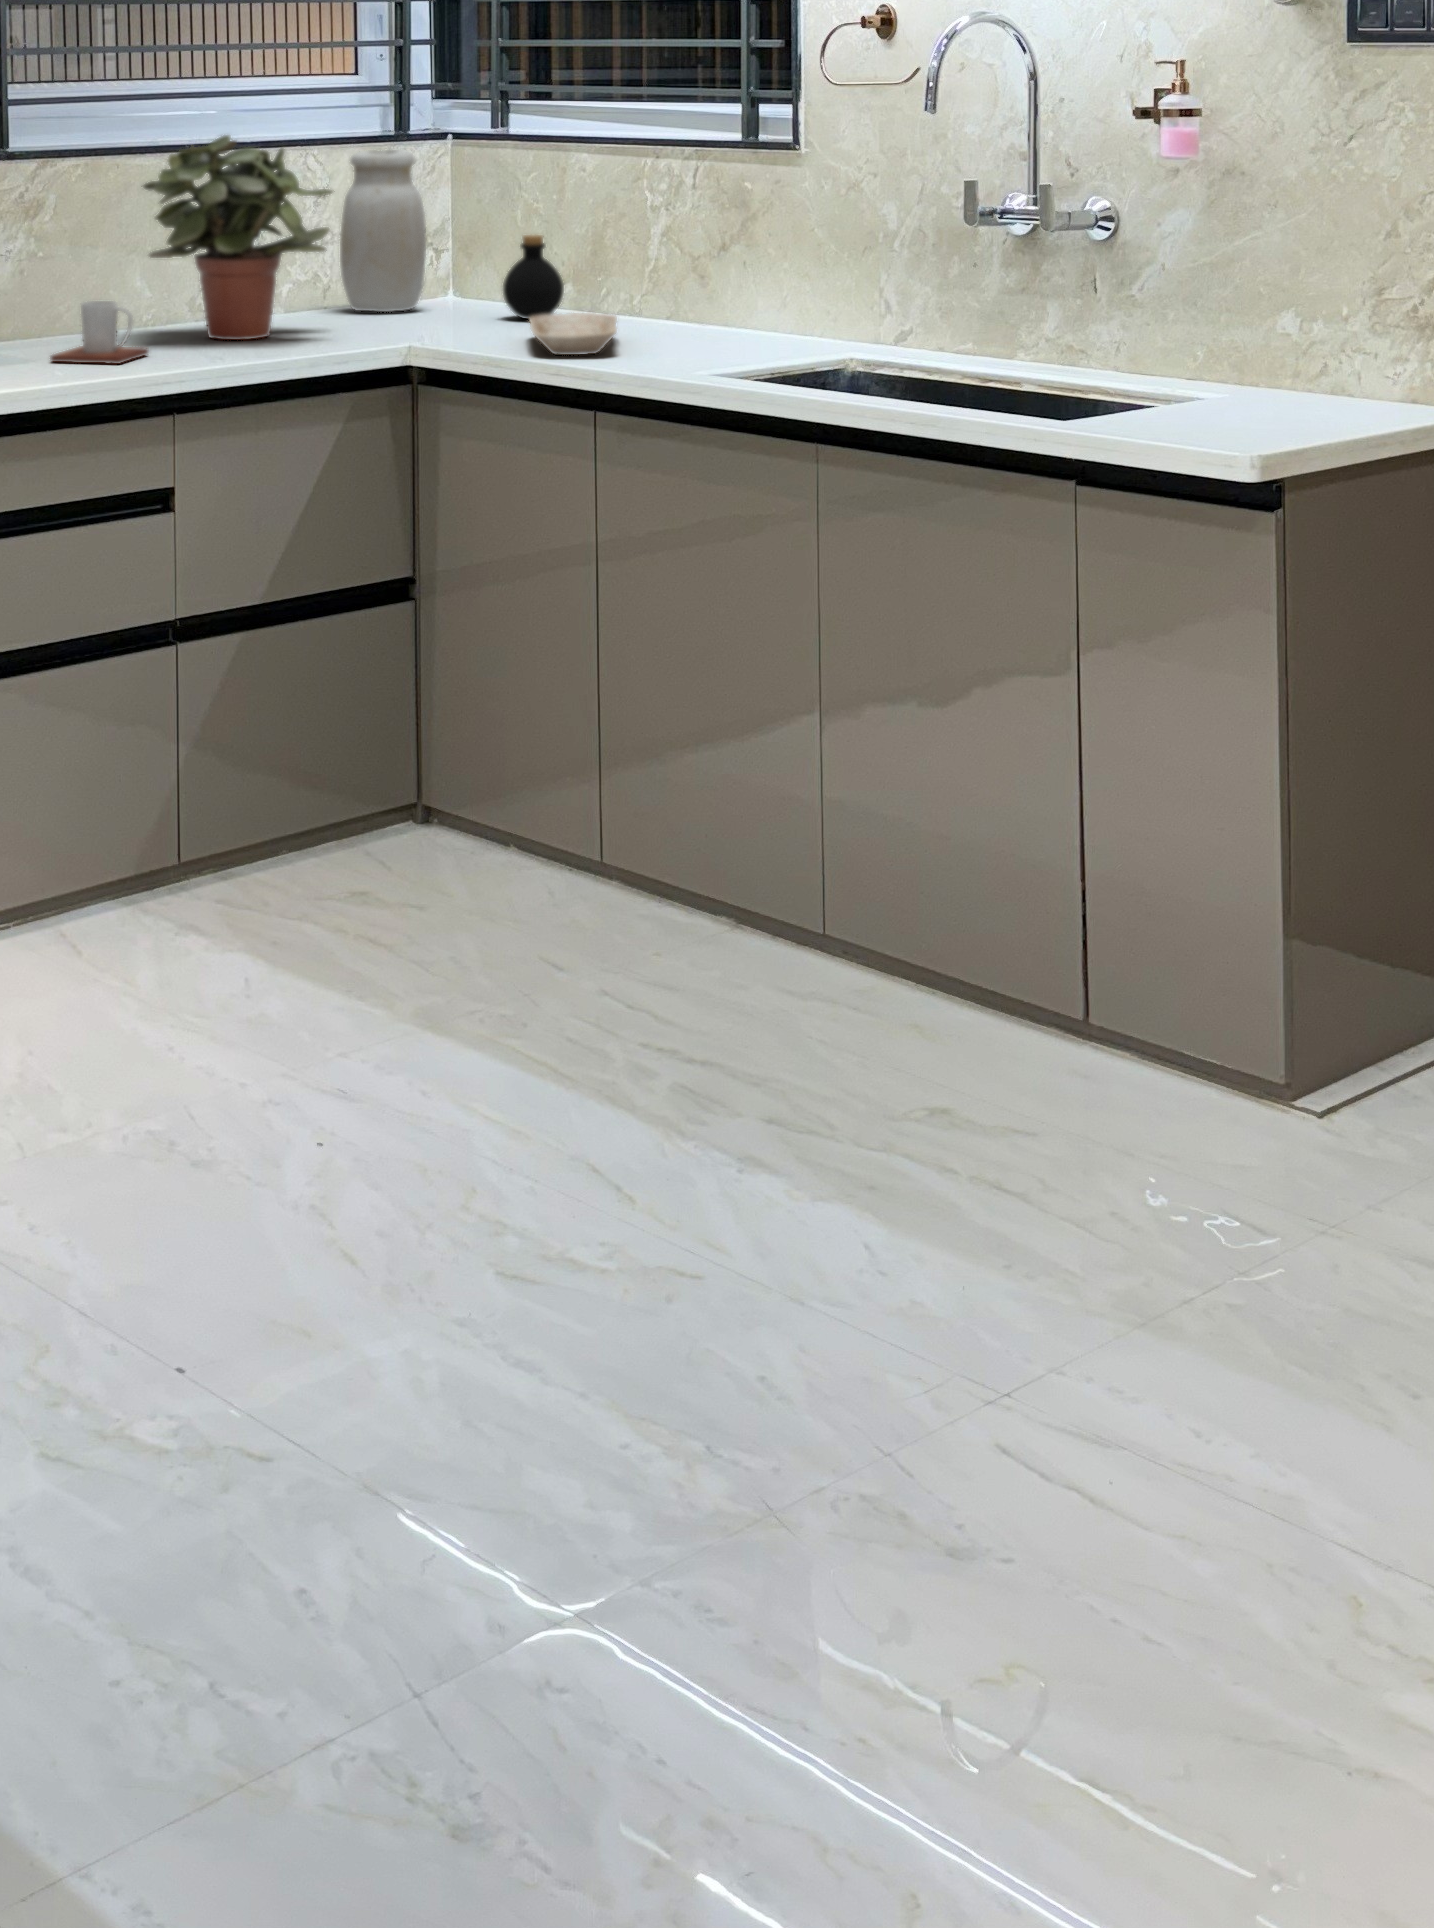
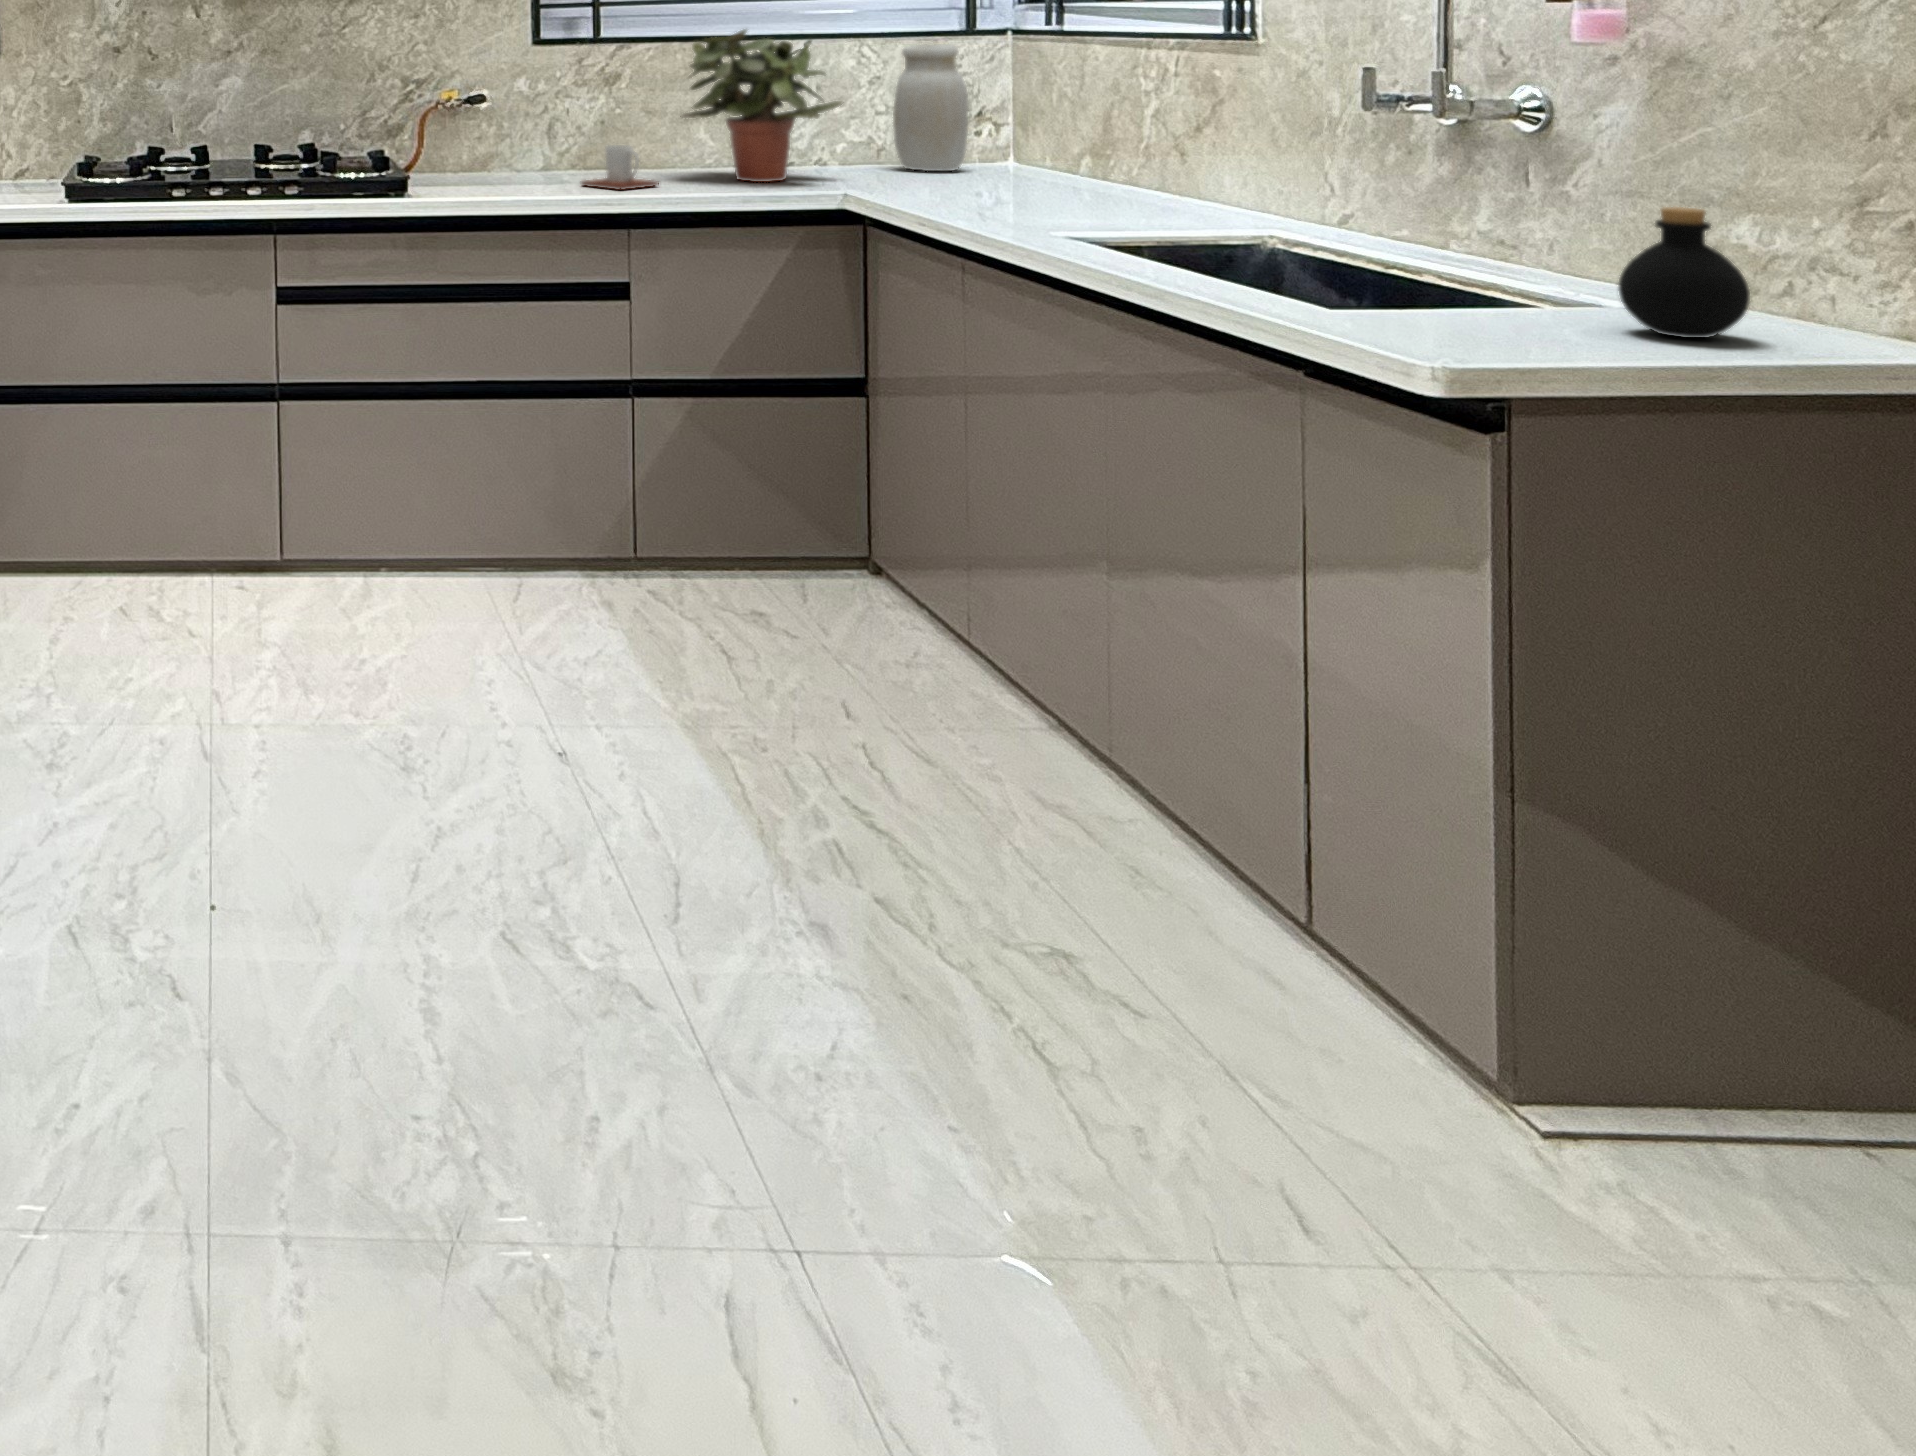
bottle: present [503,235,564,319] -> present [1618,207,1750,338]
tray: present [529,313,617,355] -> none [951,179,1069,212]

